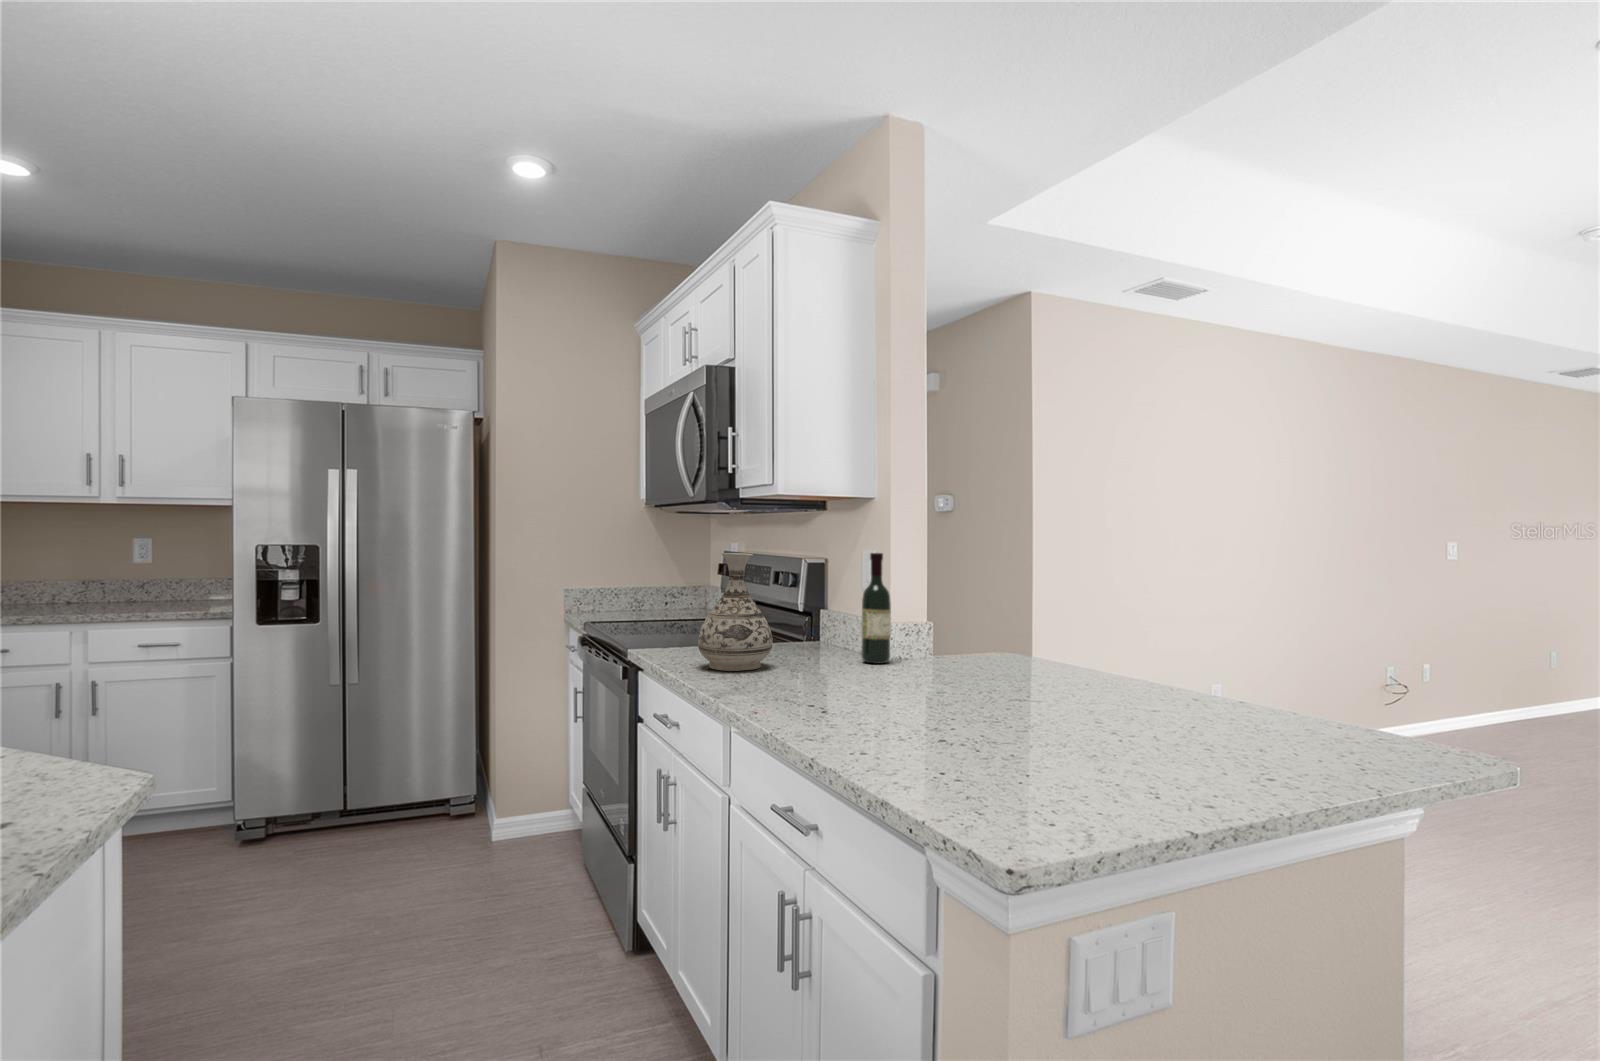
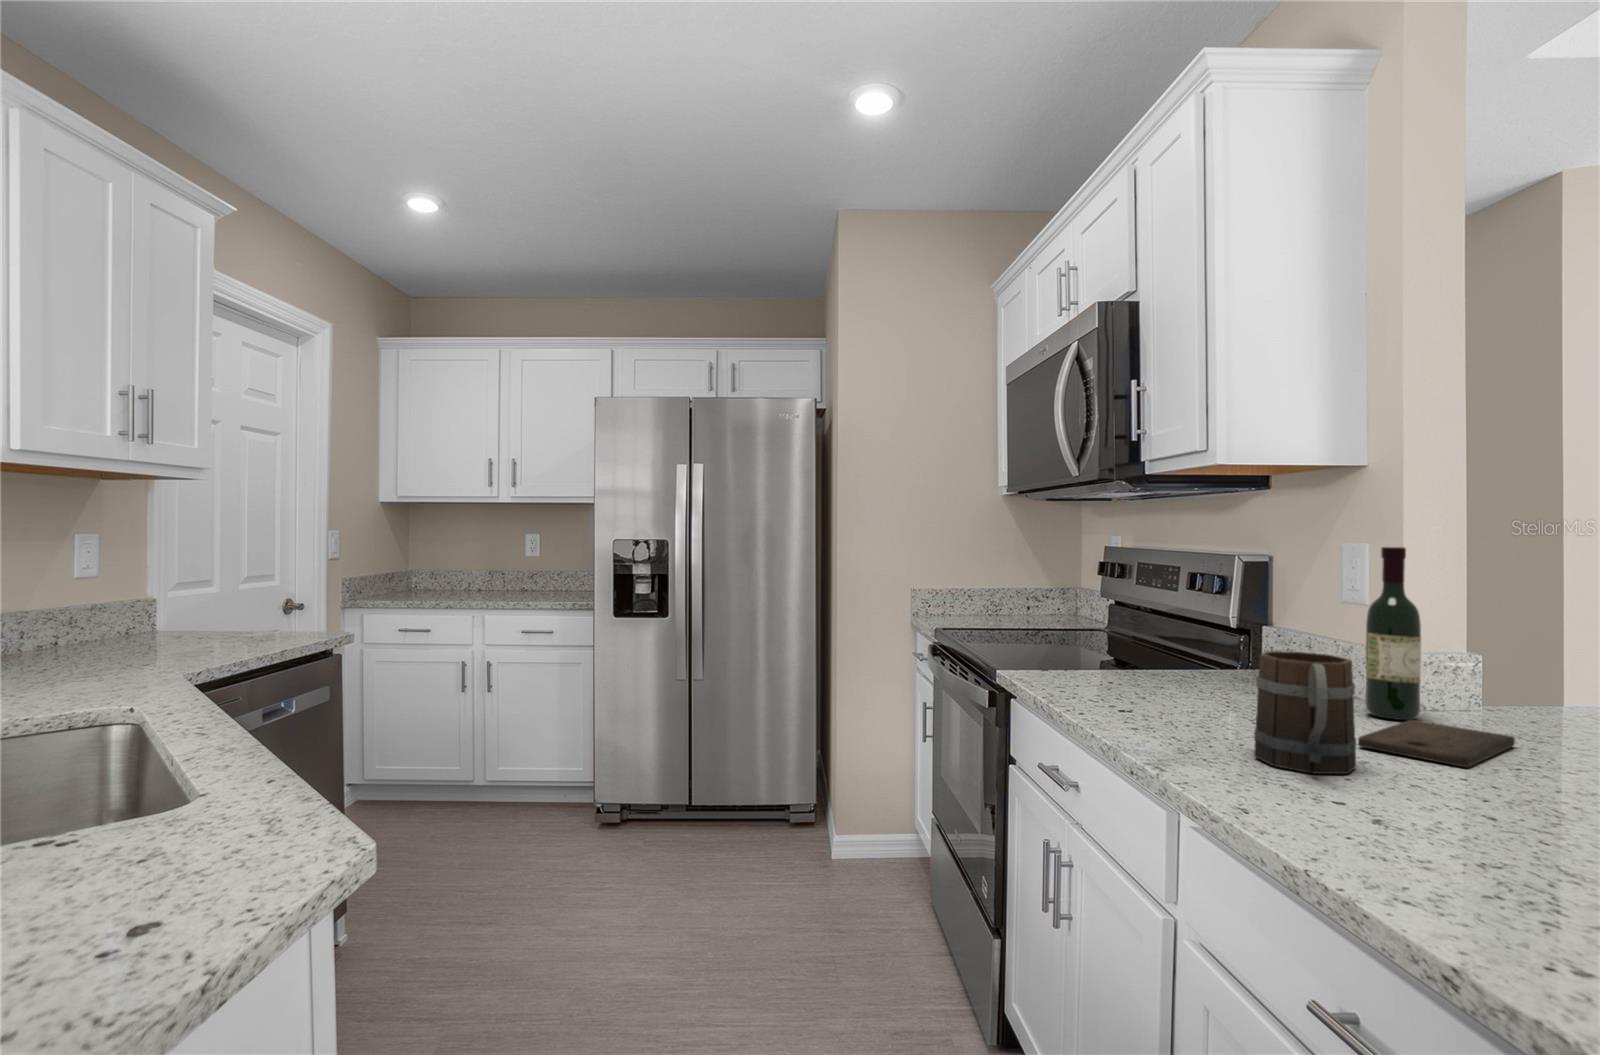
vase: present [698,553,773,671] -> none [1103,545,1219,715]
mug: none [777,621,831,695] -> present [1254,651,1356,774]
cutting board: none [841,662,927,685] -> present [1358,720,1515,767]

